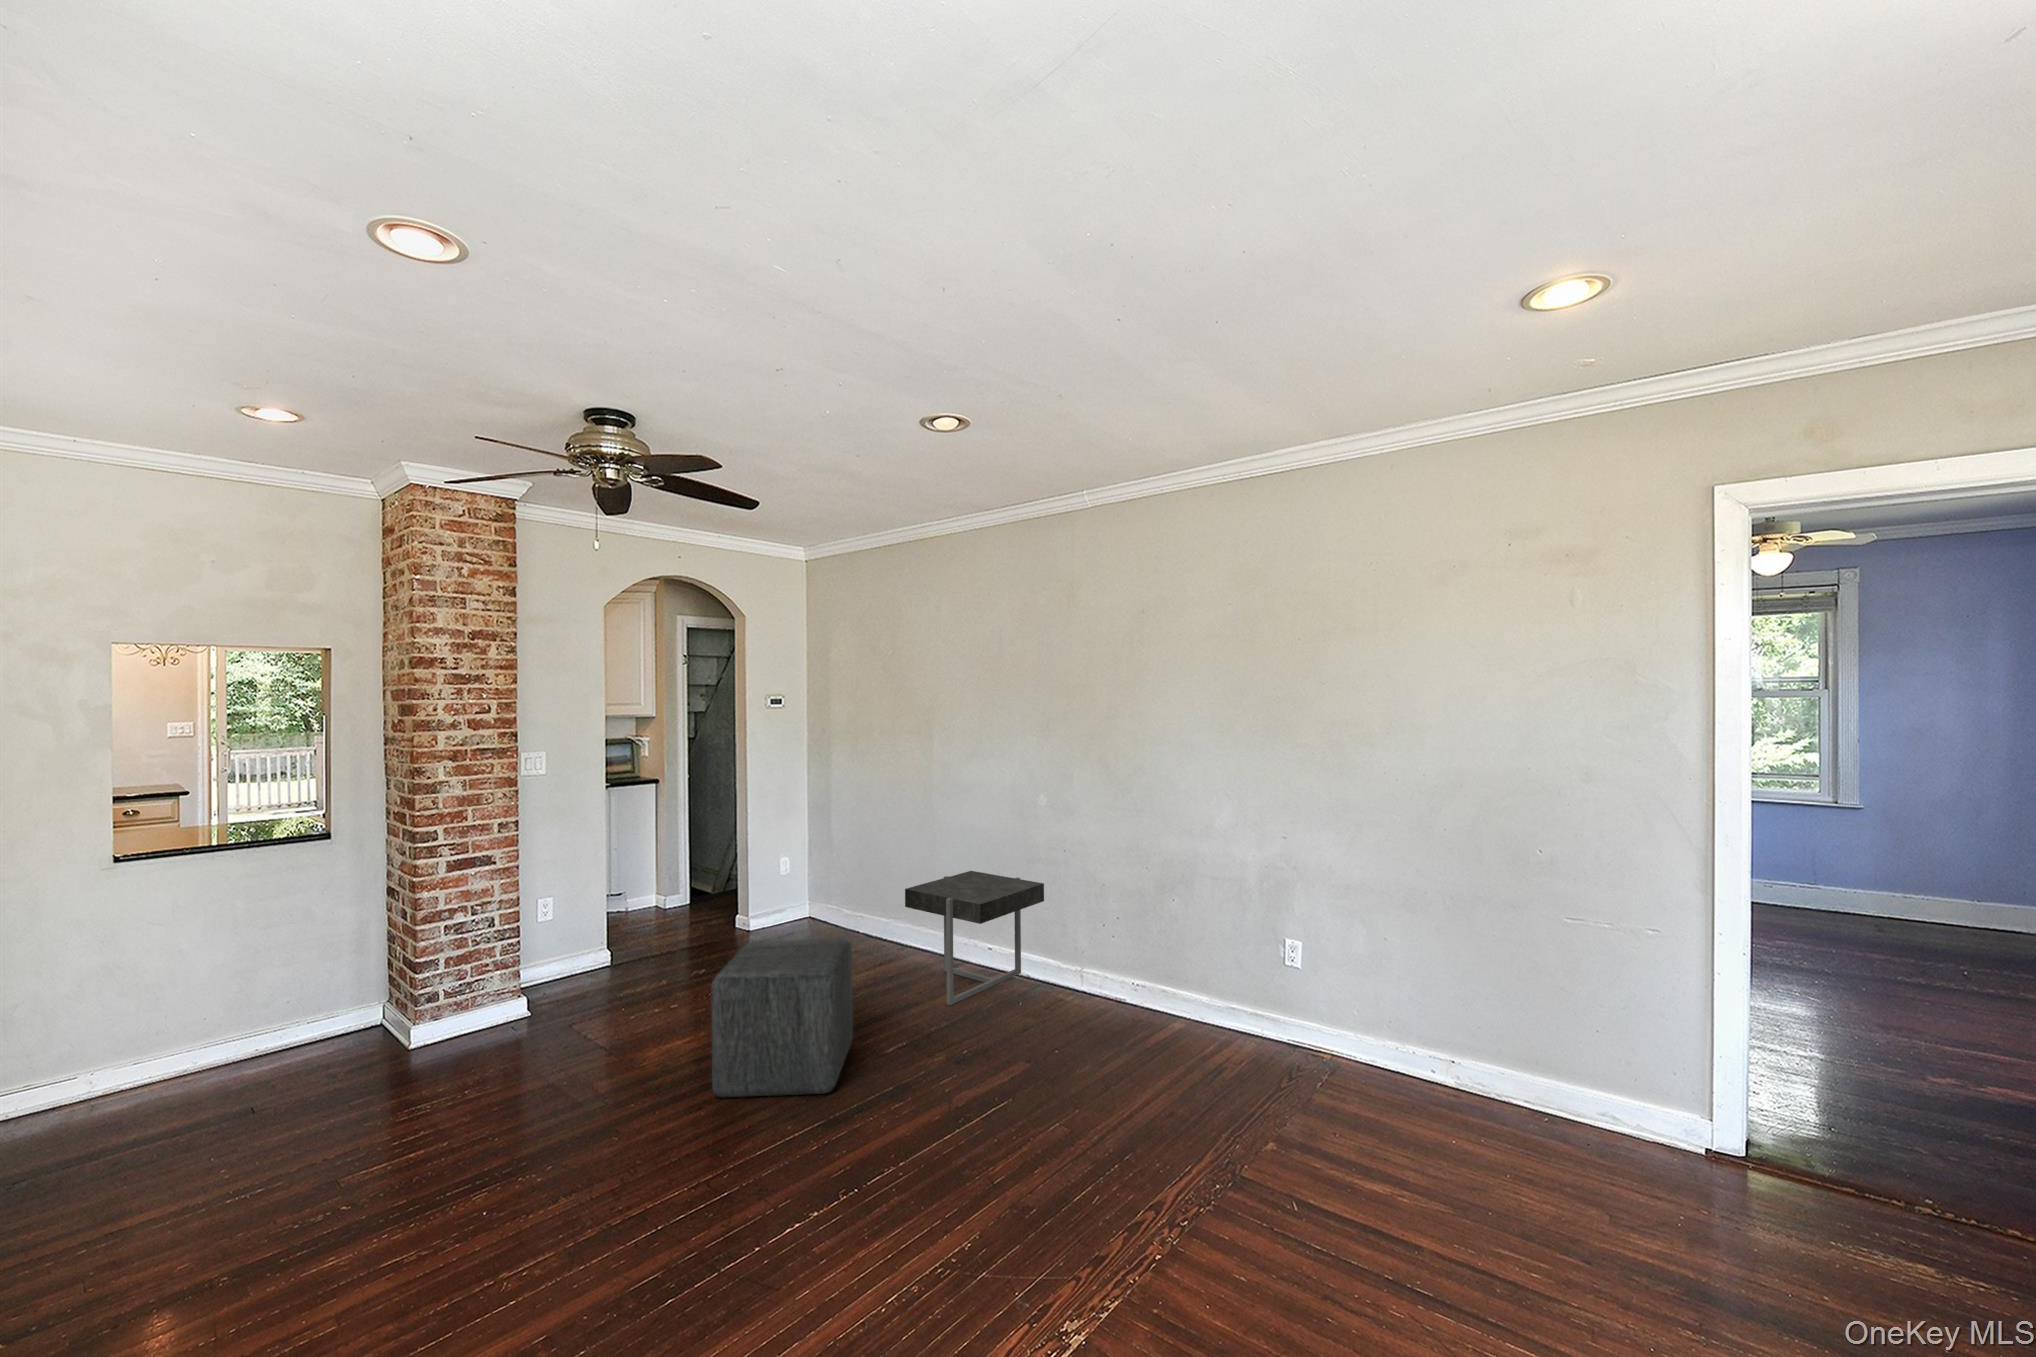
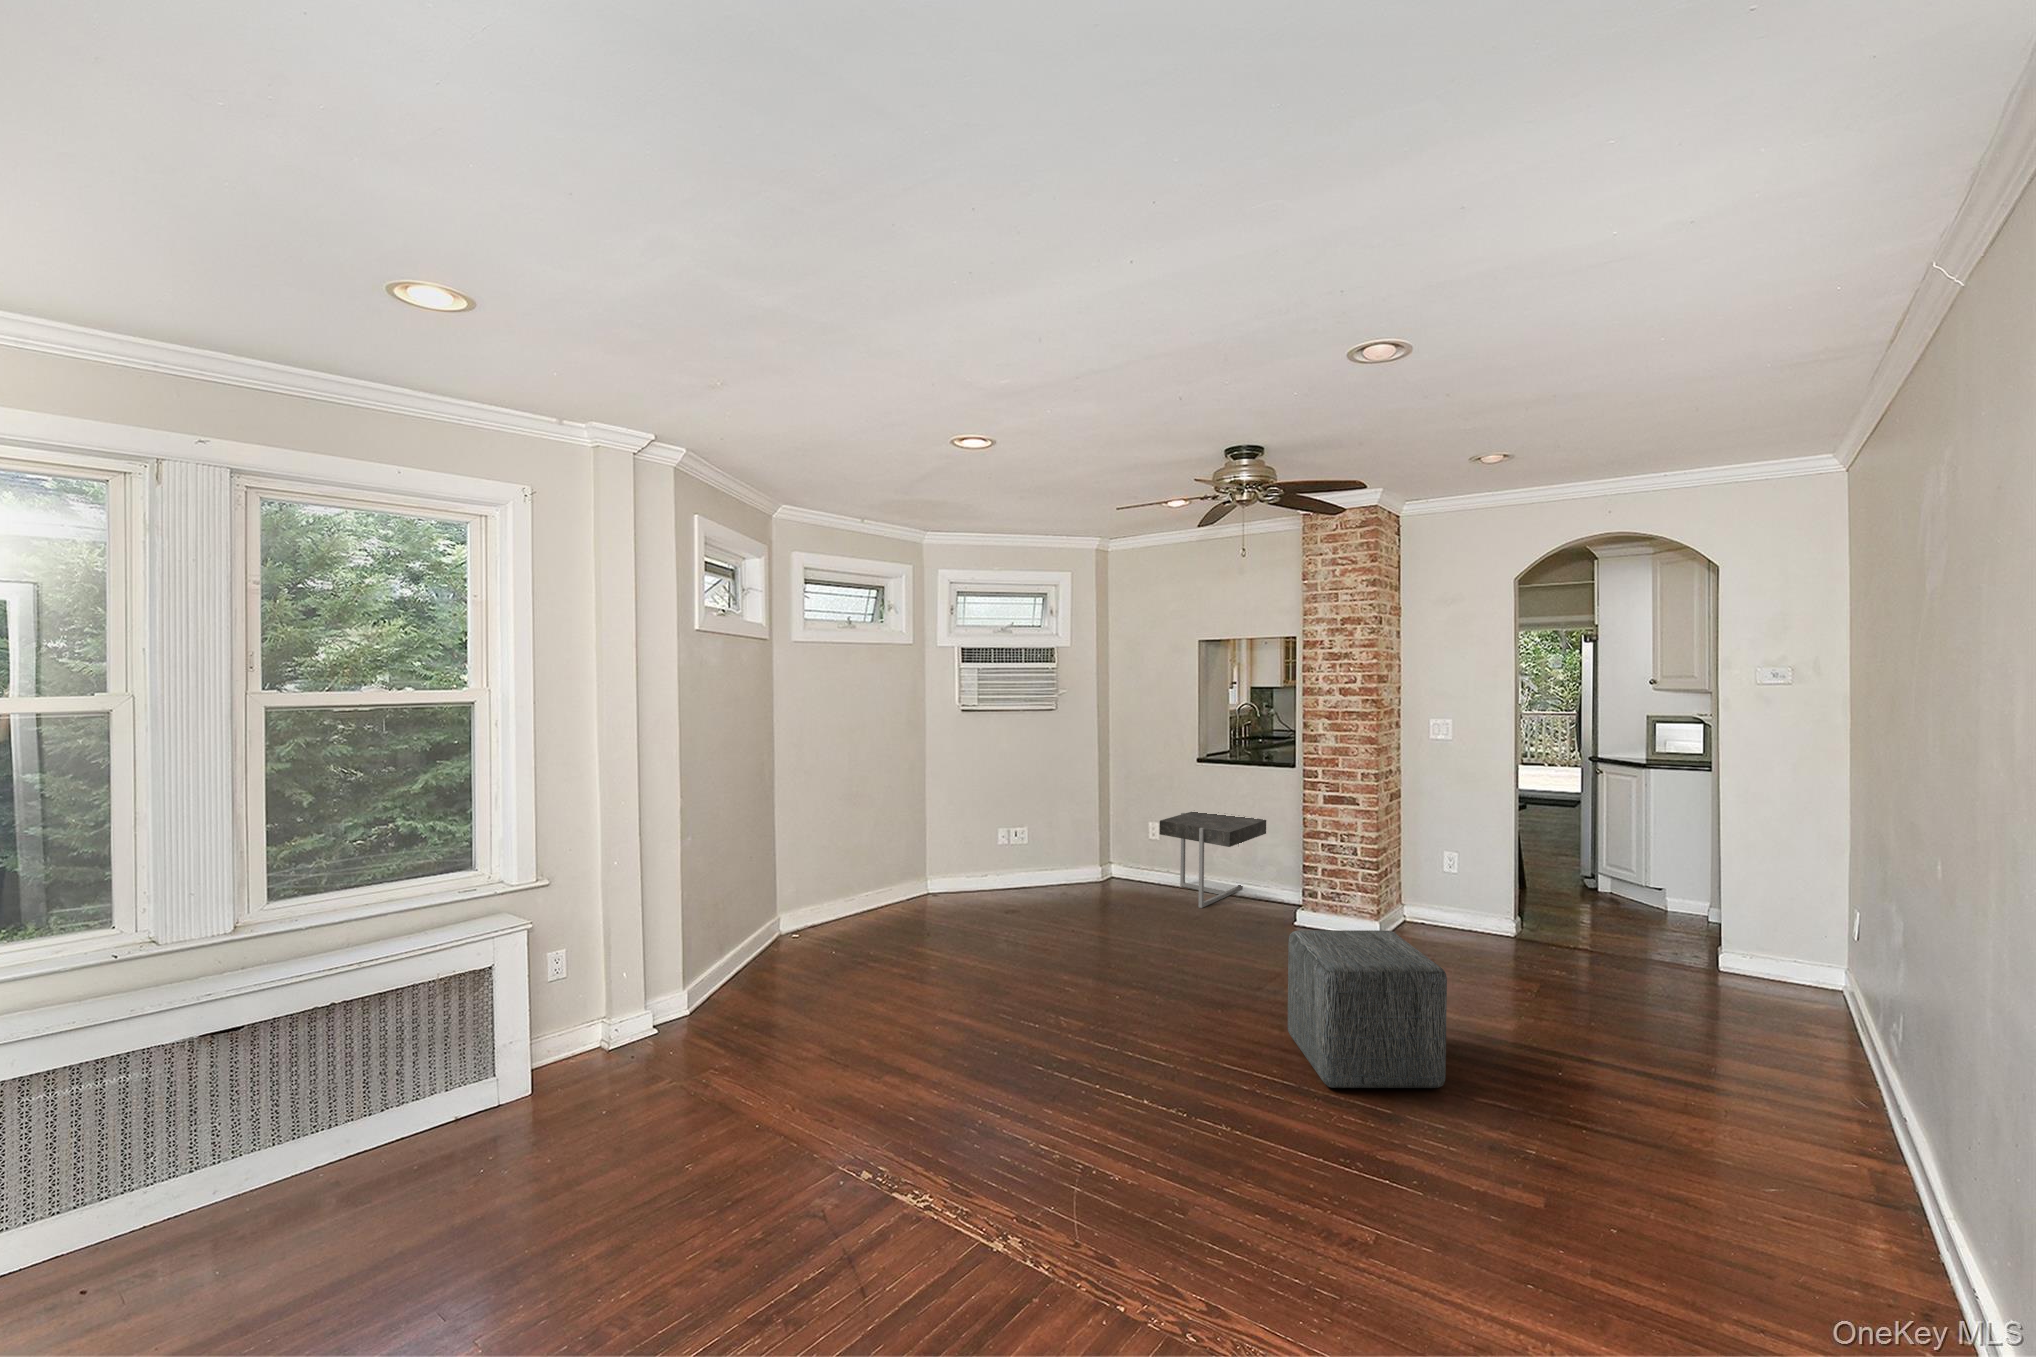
side table: present [905,871,1044,1005] -> present [1159,812,1266,908]

